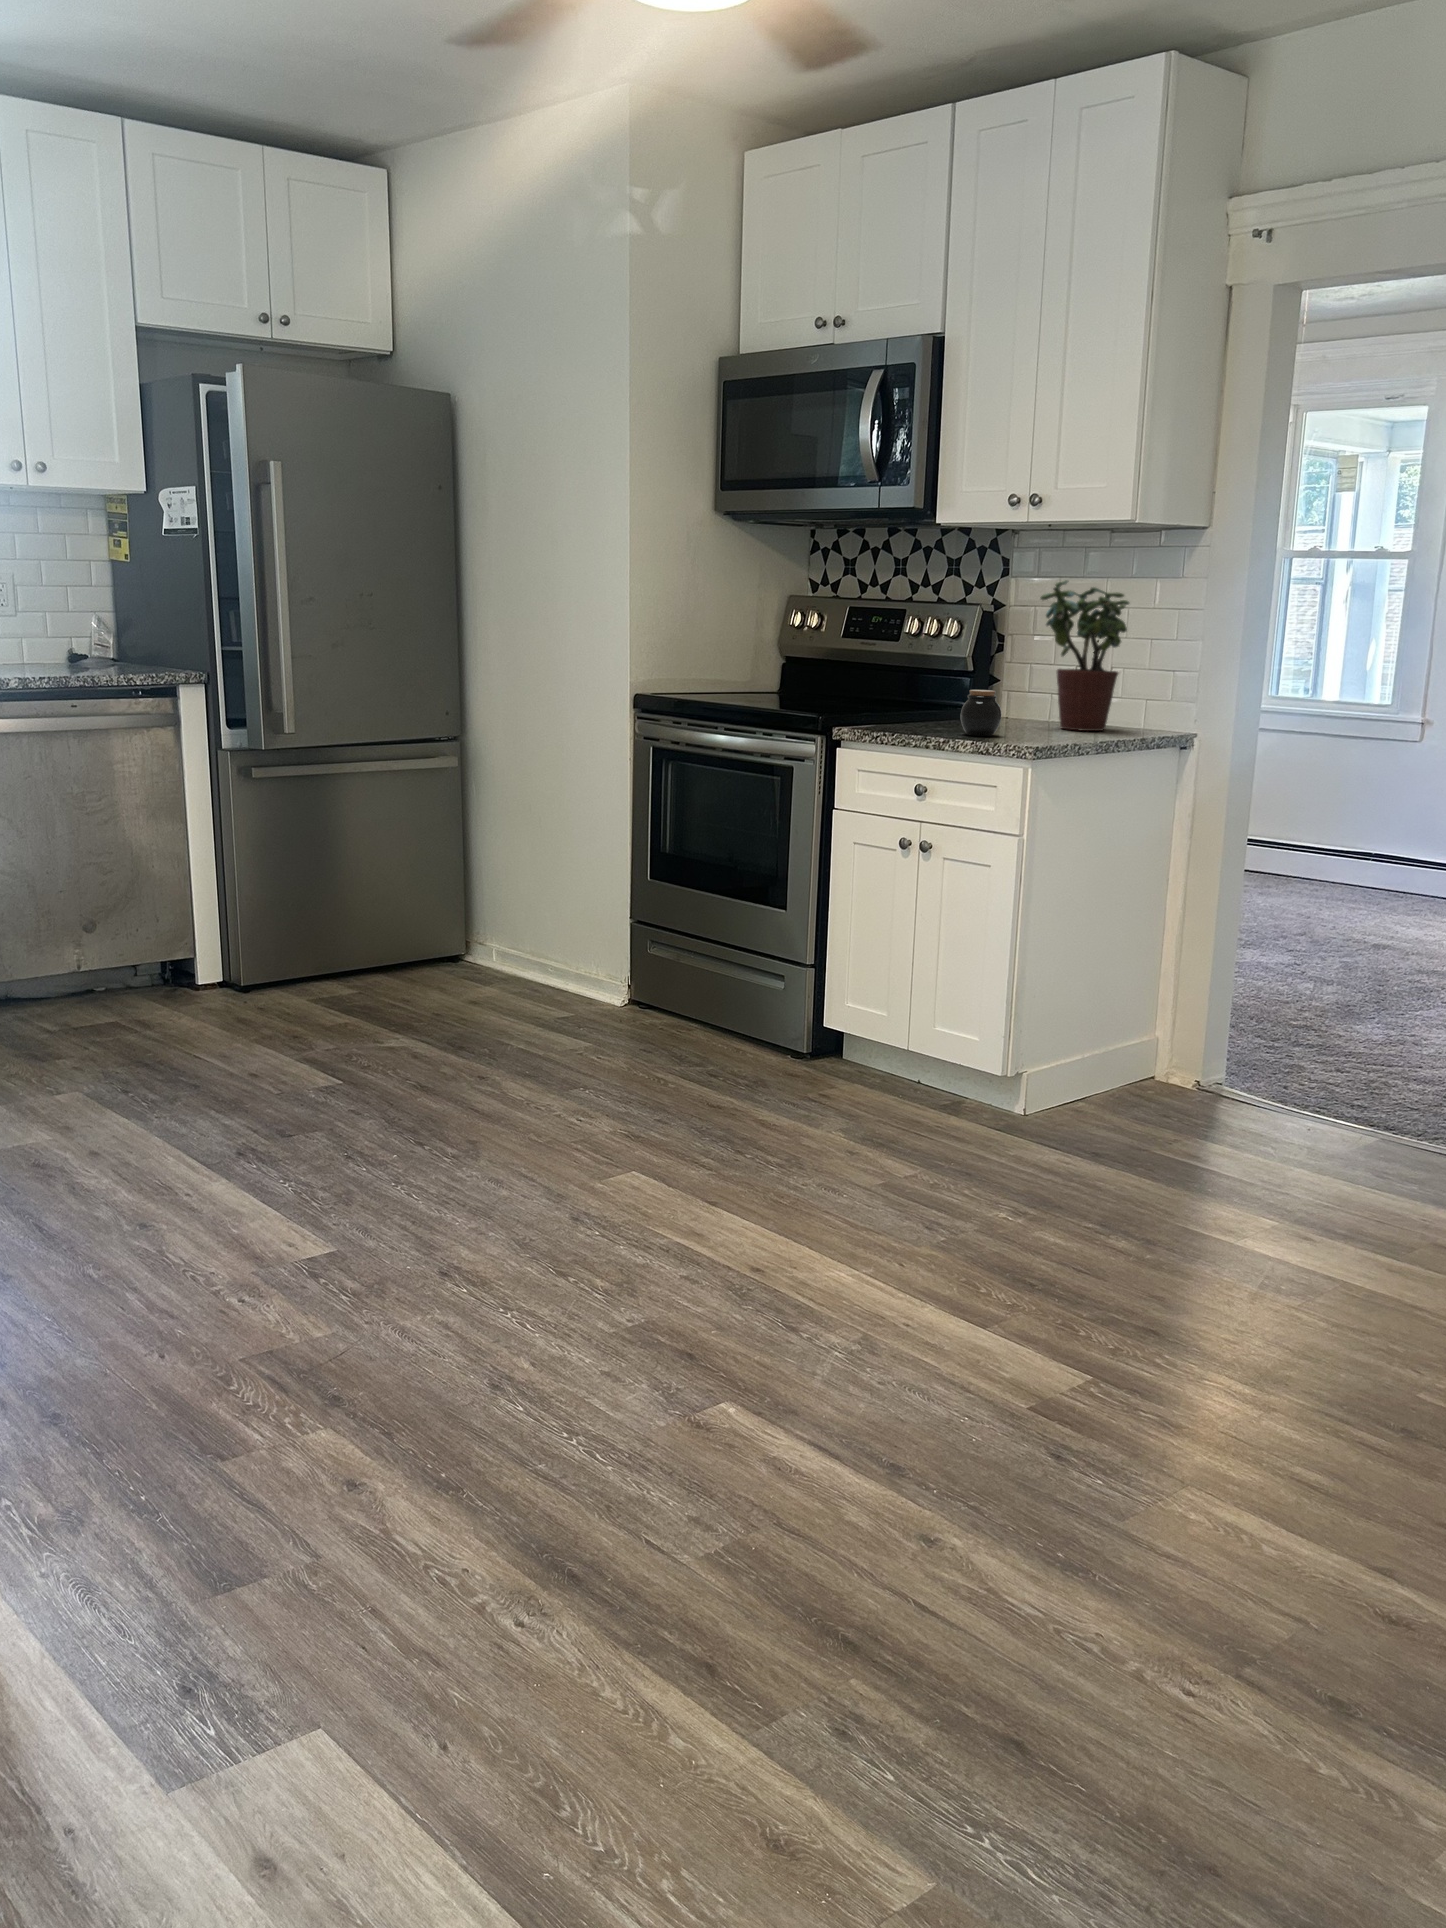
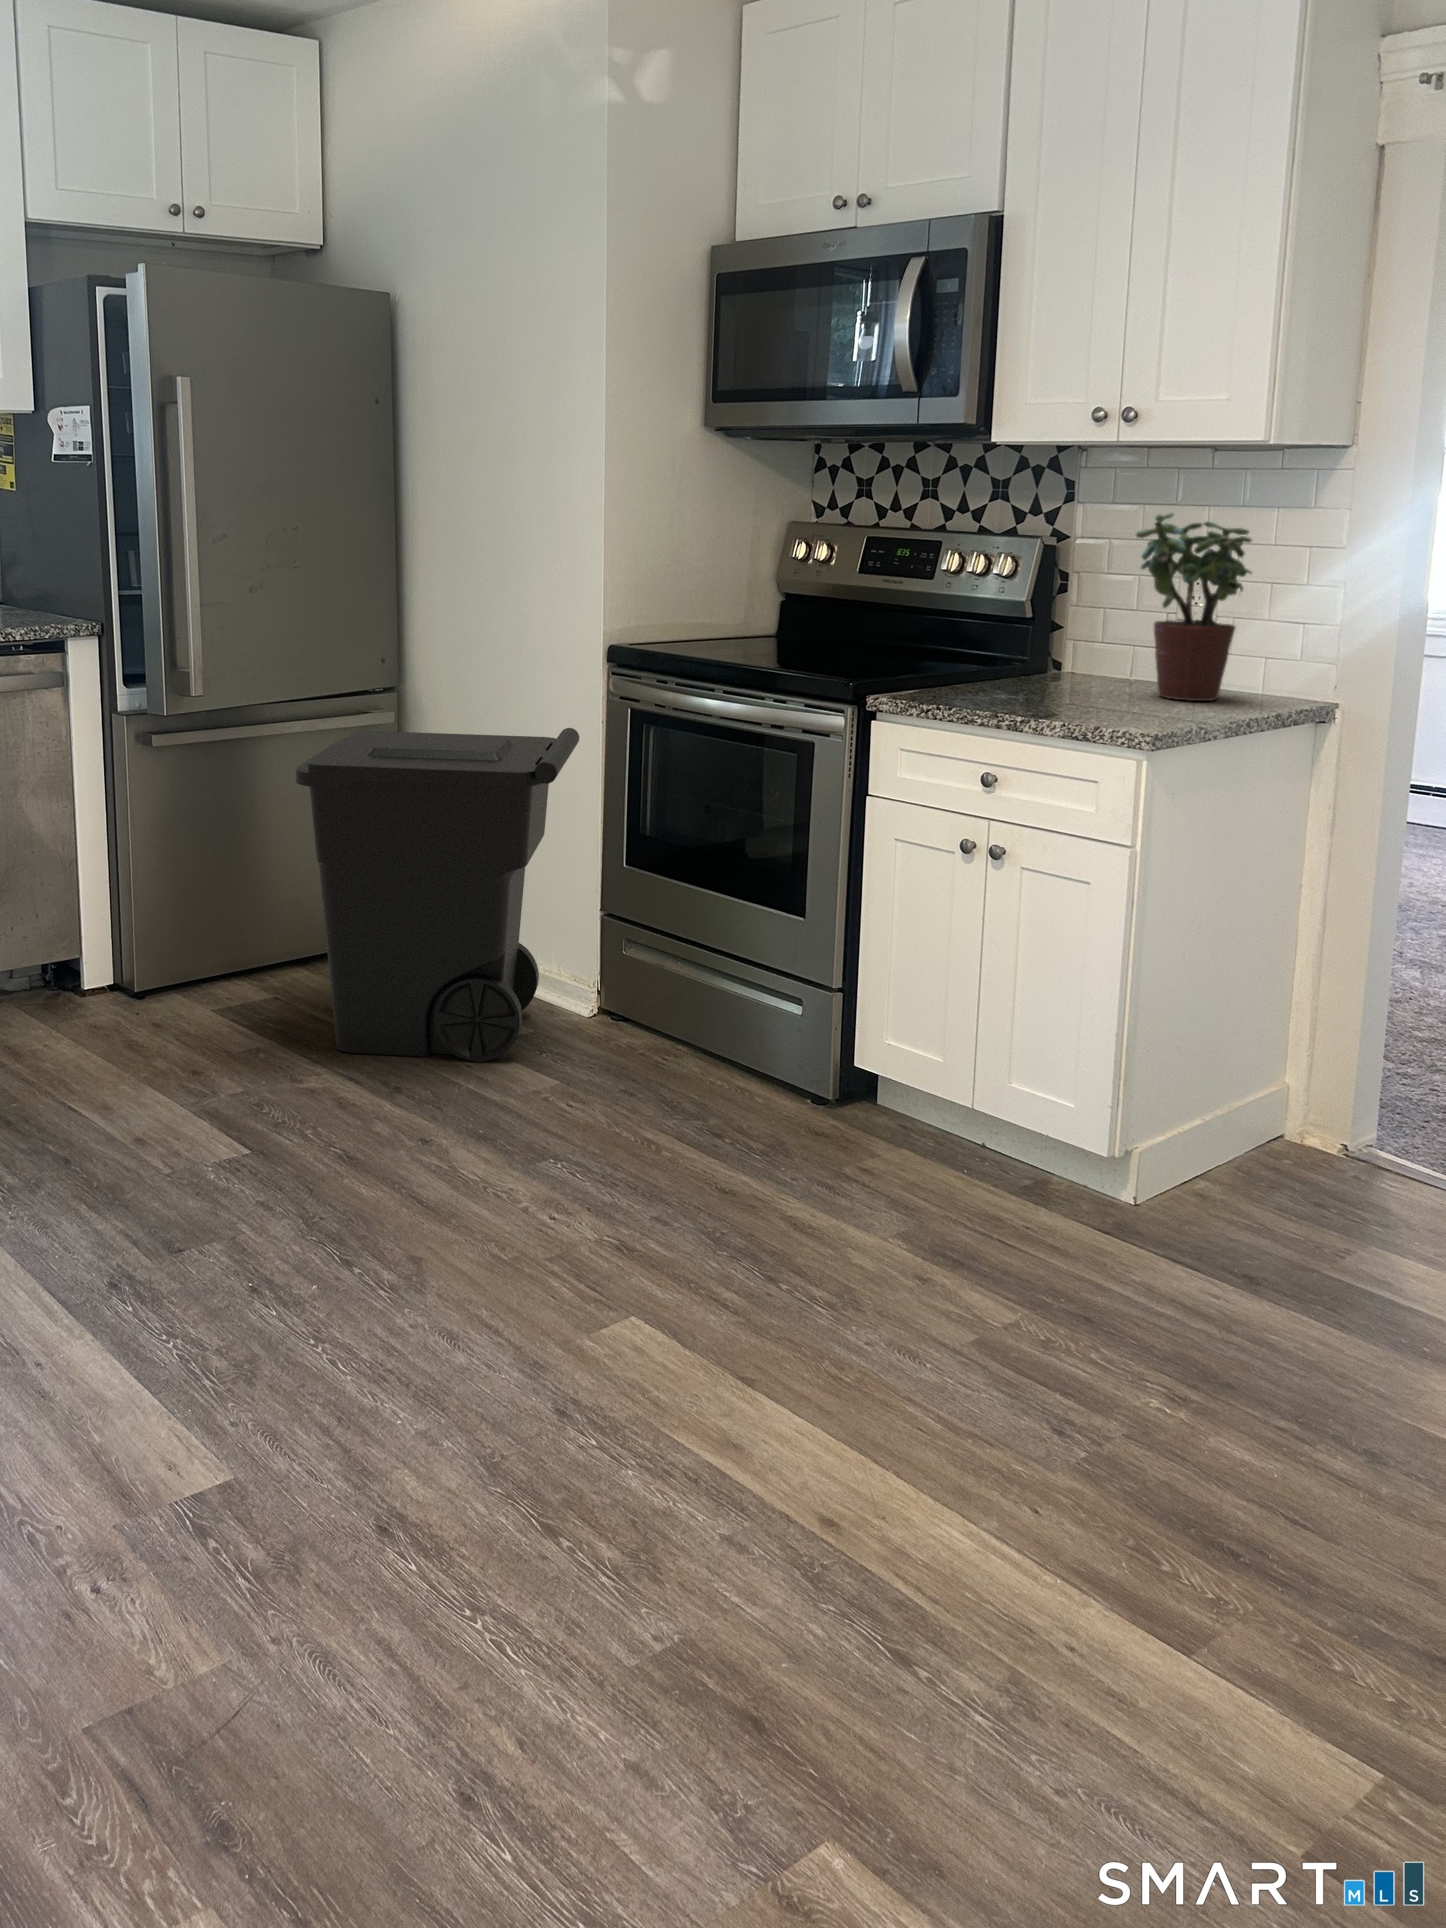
jar: present [960,690,1001,736] -> none [1044,655,1098,715]
trash can: none [375,765,612,1033] -> present [296,728,579,1062]

